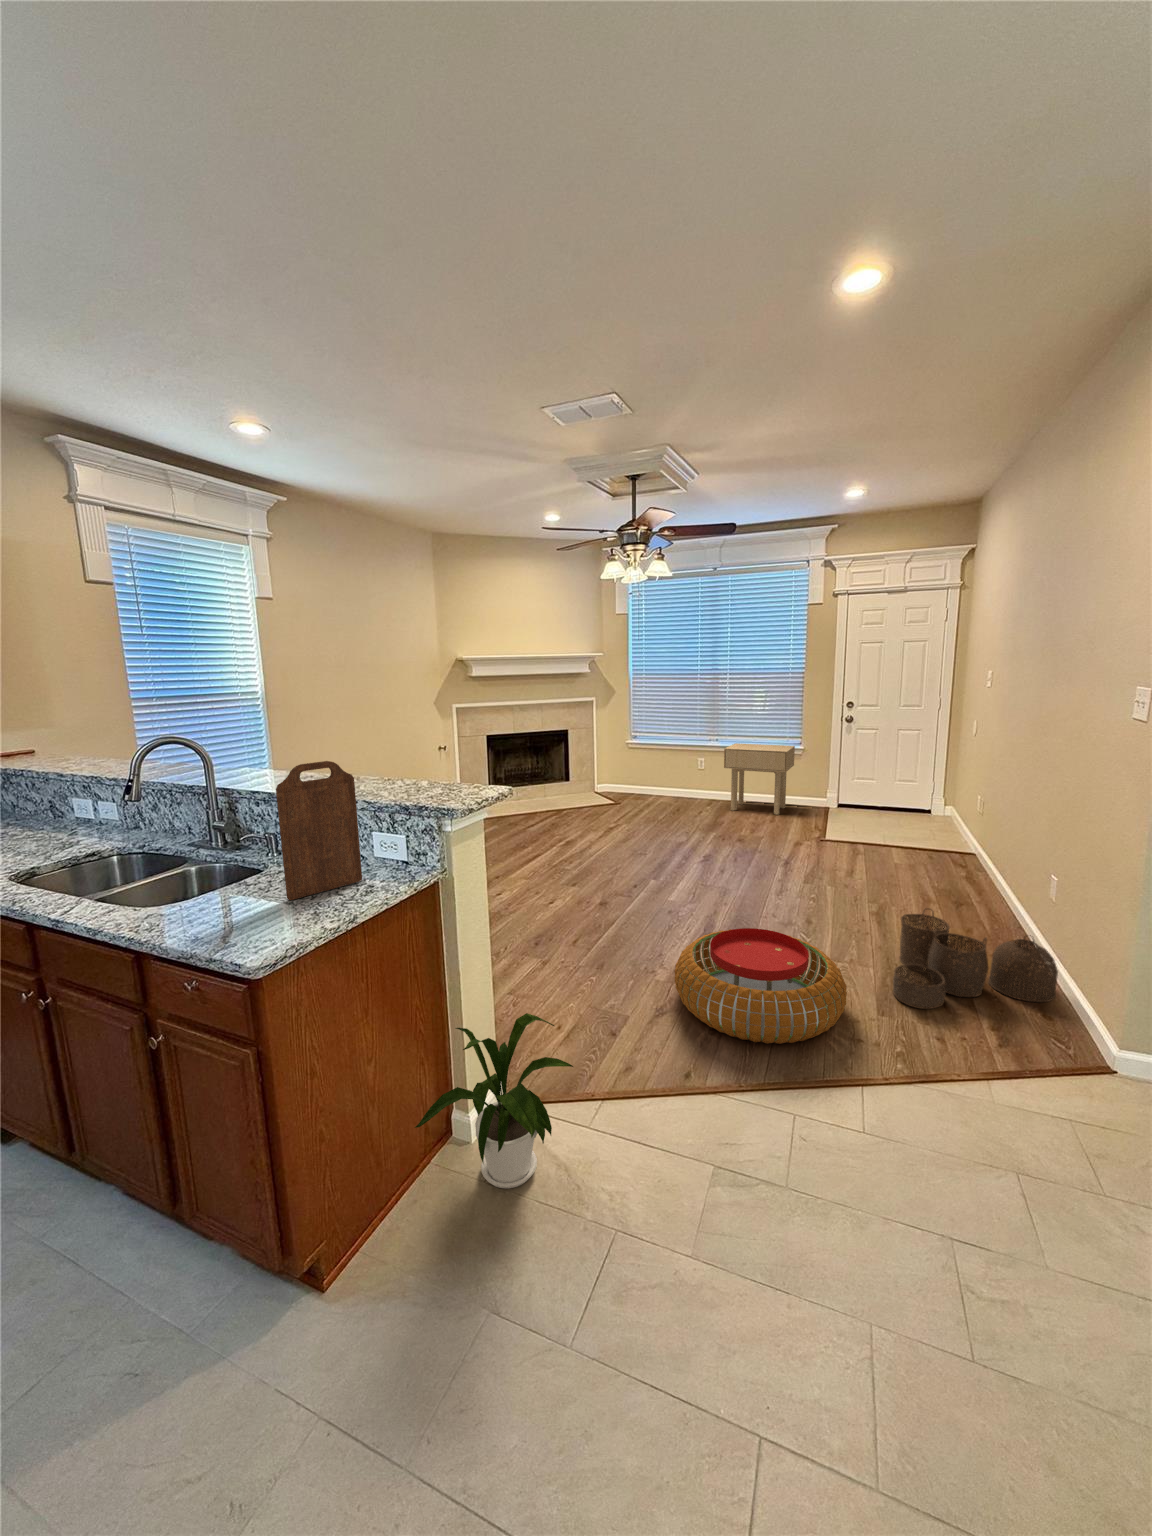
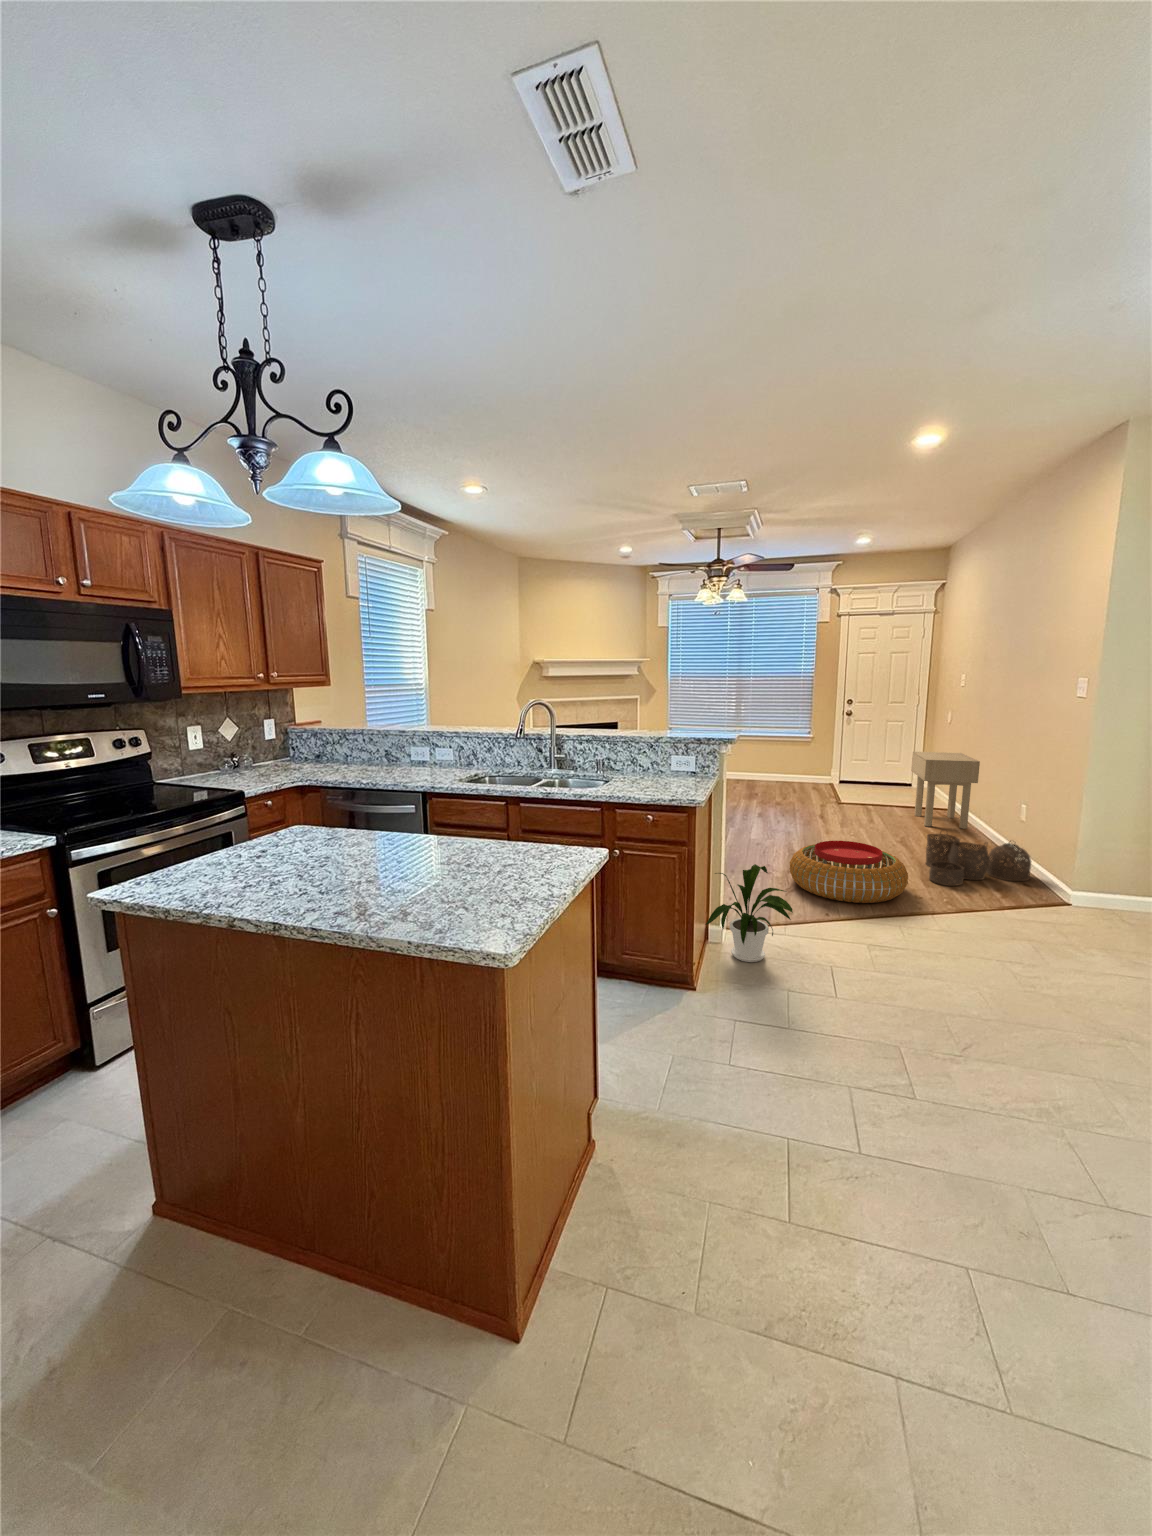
side table: present [724,743,795,815] -> present [911,752,980,829]
cutting board: present [276,761,362,900] -> none [646,710,672,789]

